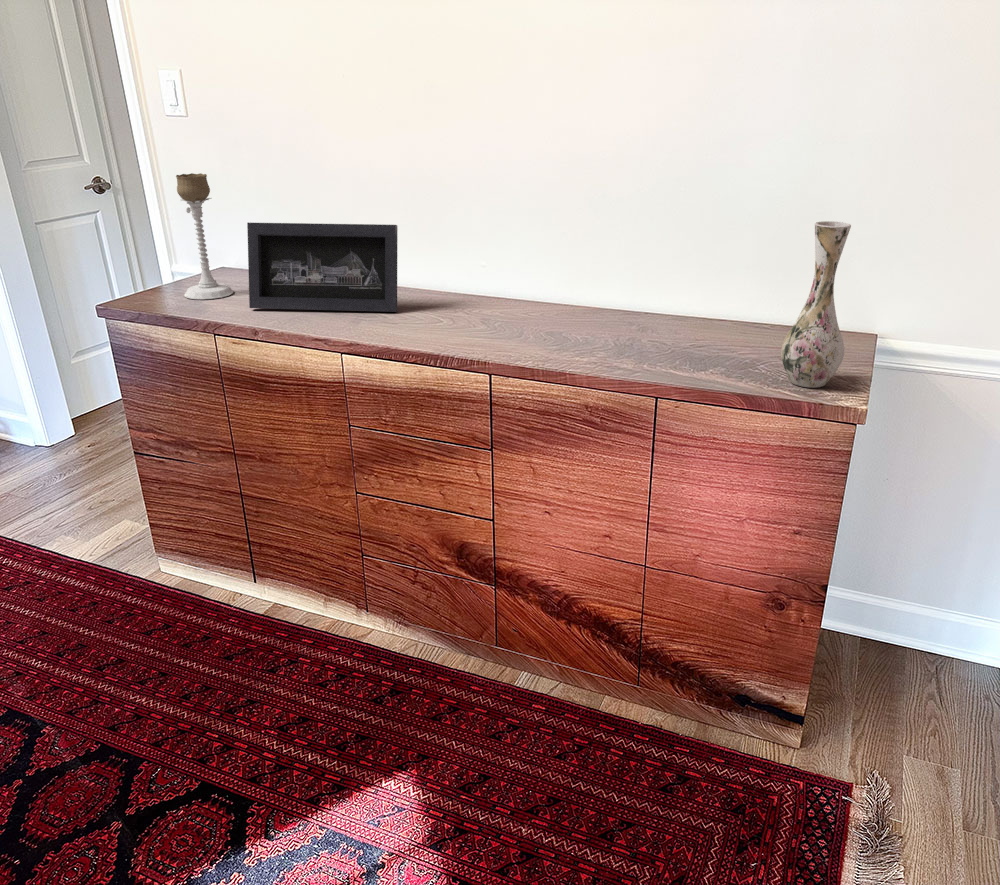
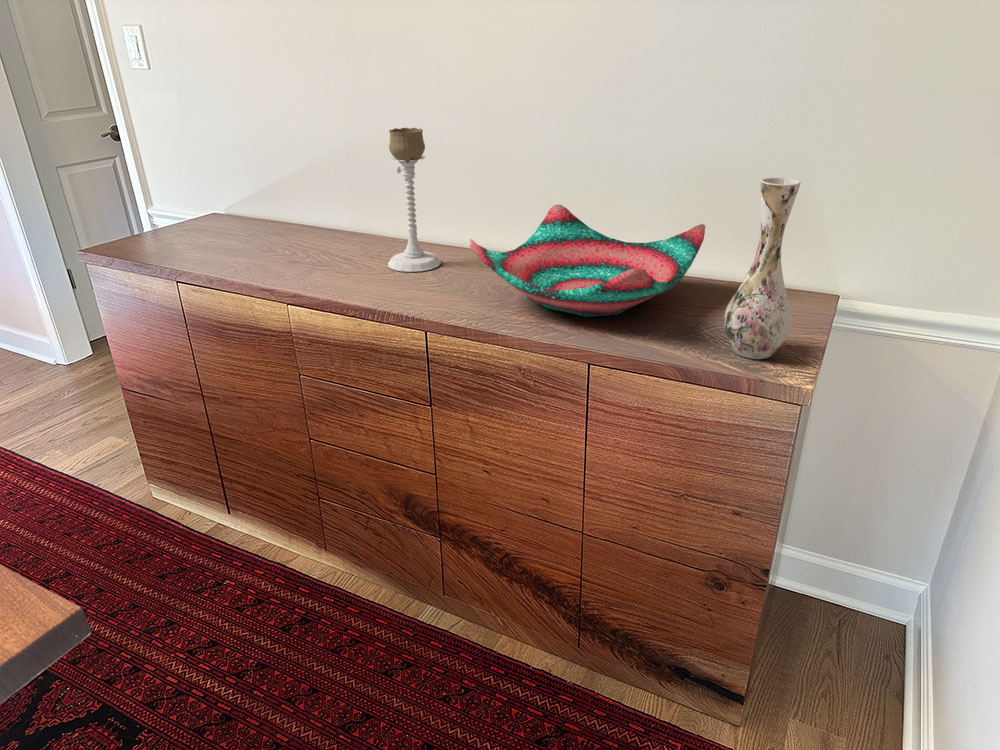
candle holder: present [176,173,233,300] -> present [388,128,441,272]
picture frame: present [247,222,398,312] -> none [212,167,358,258]
decorative bowl: none [533,255,749,358] -> present [470,205,705,317]

